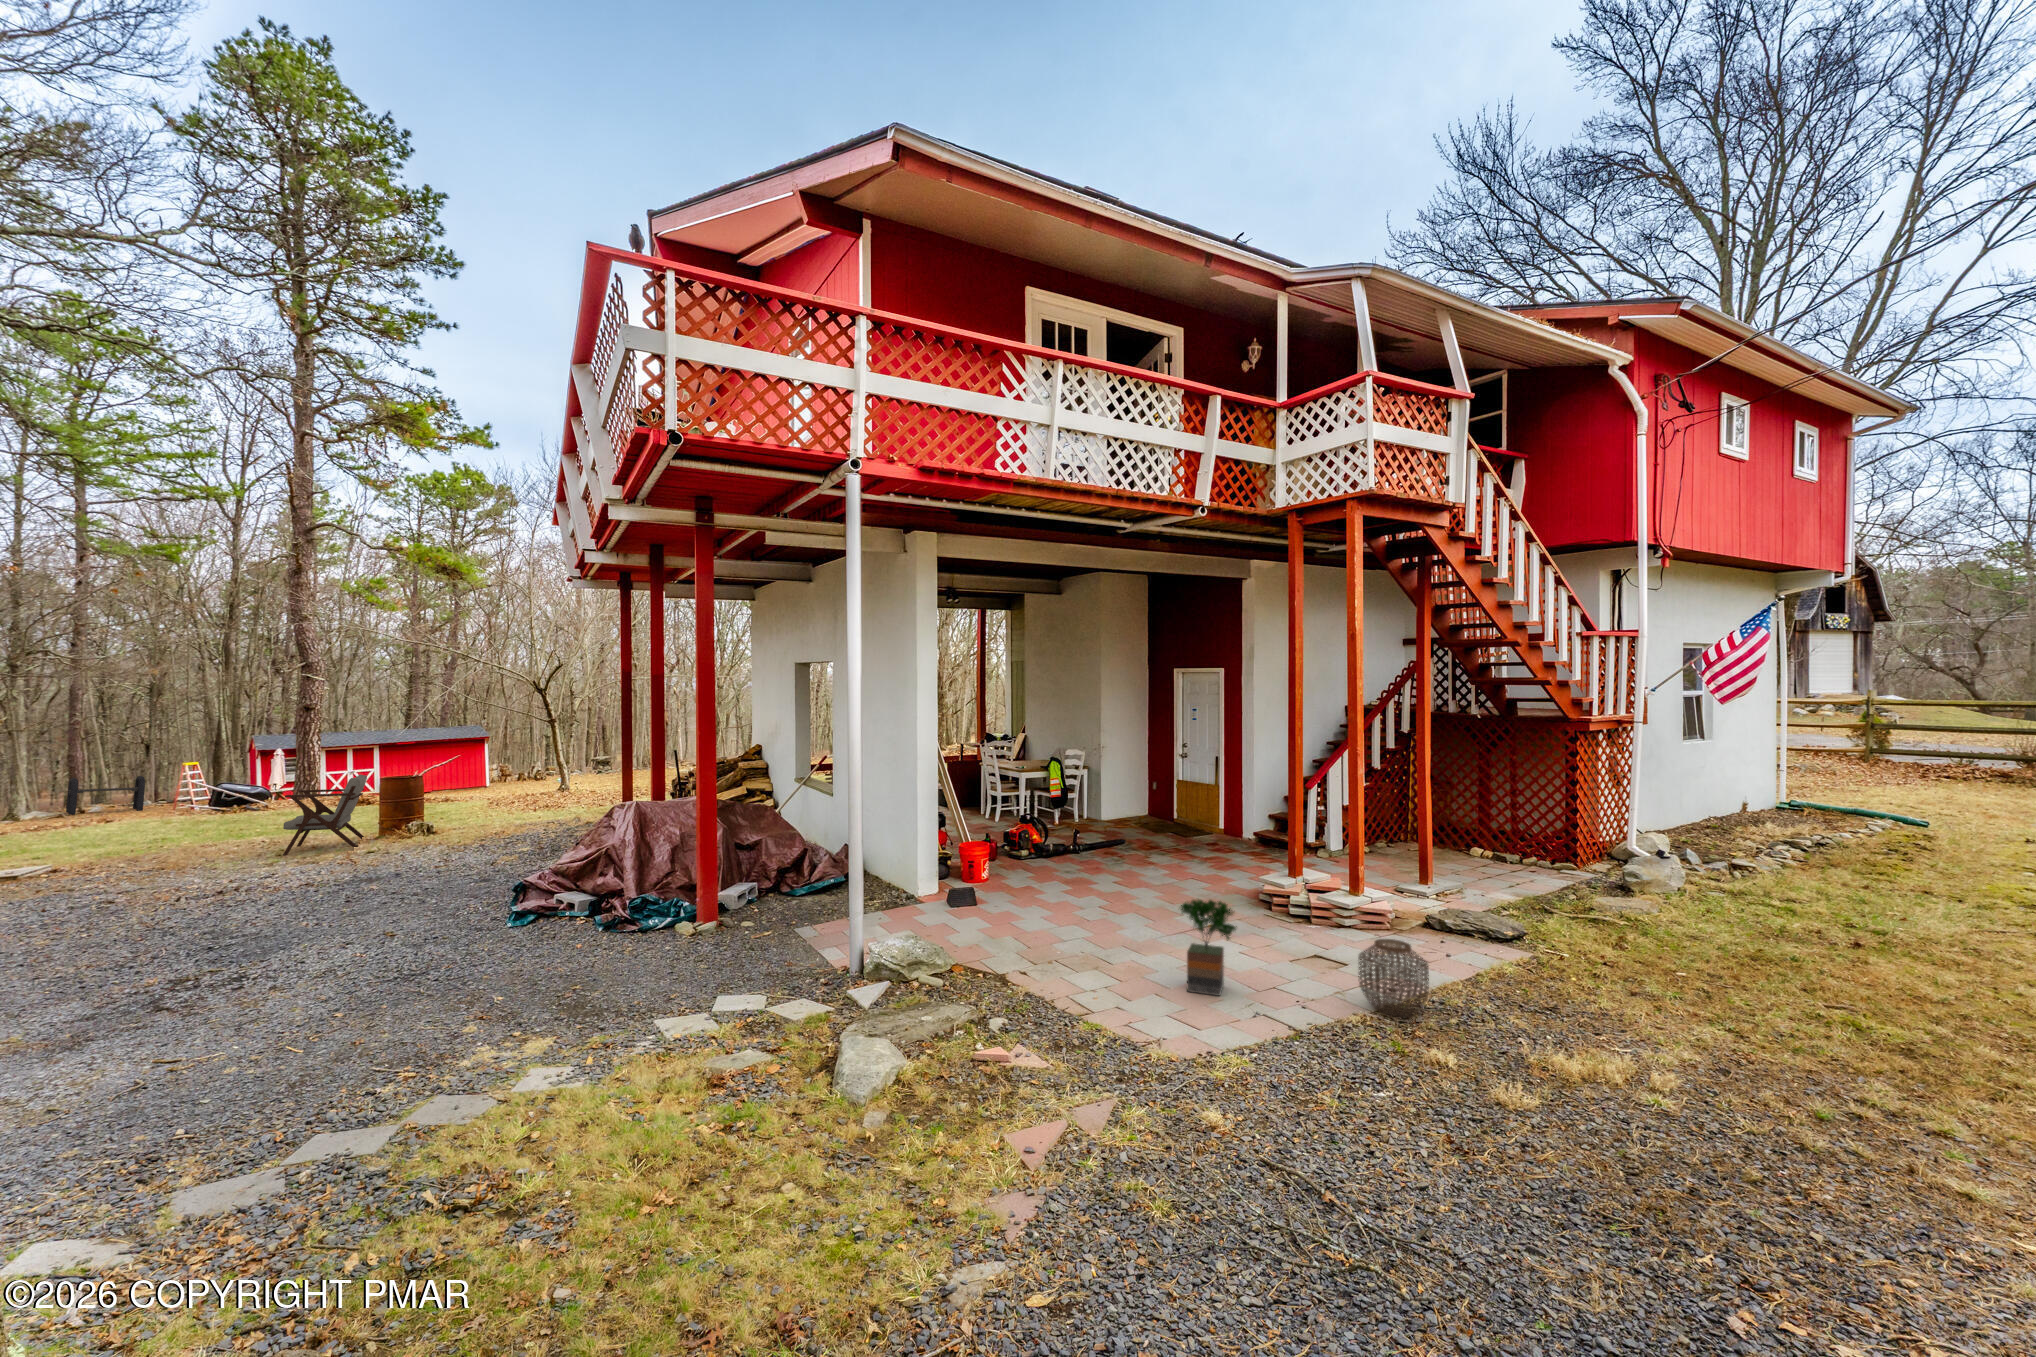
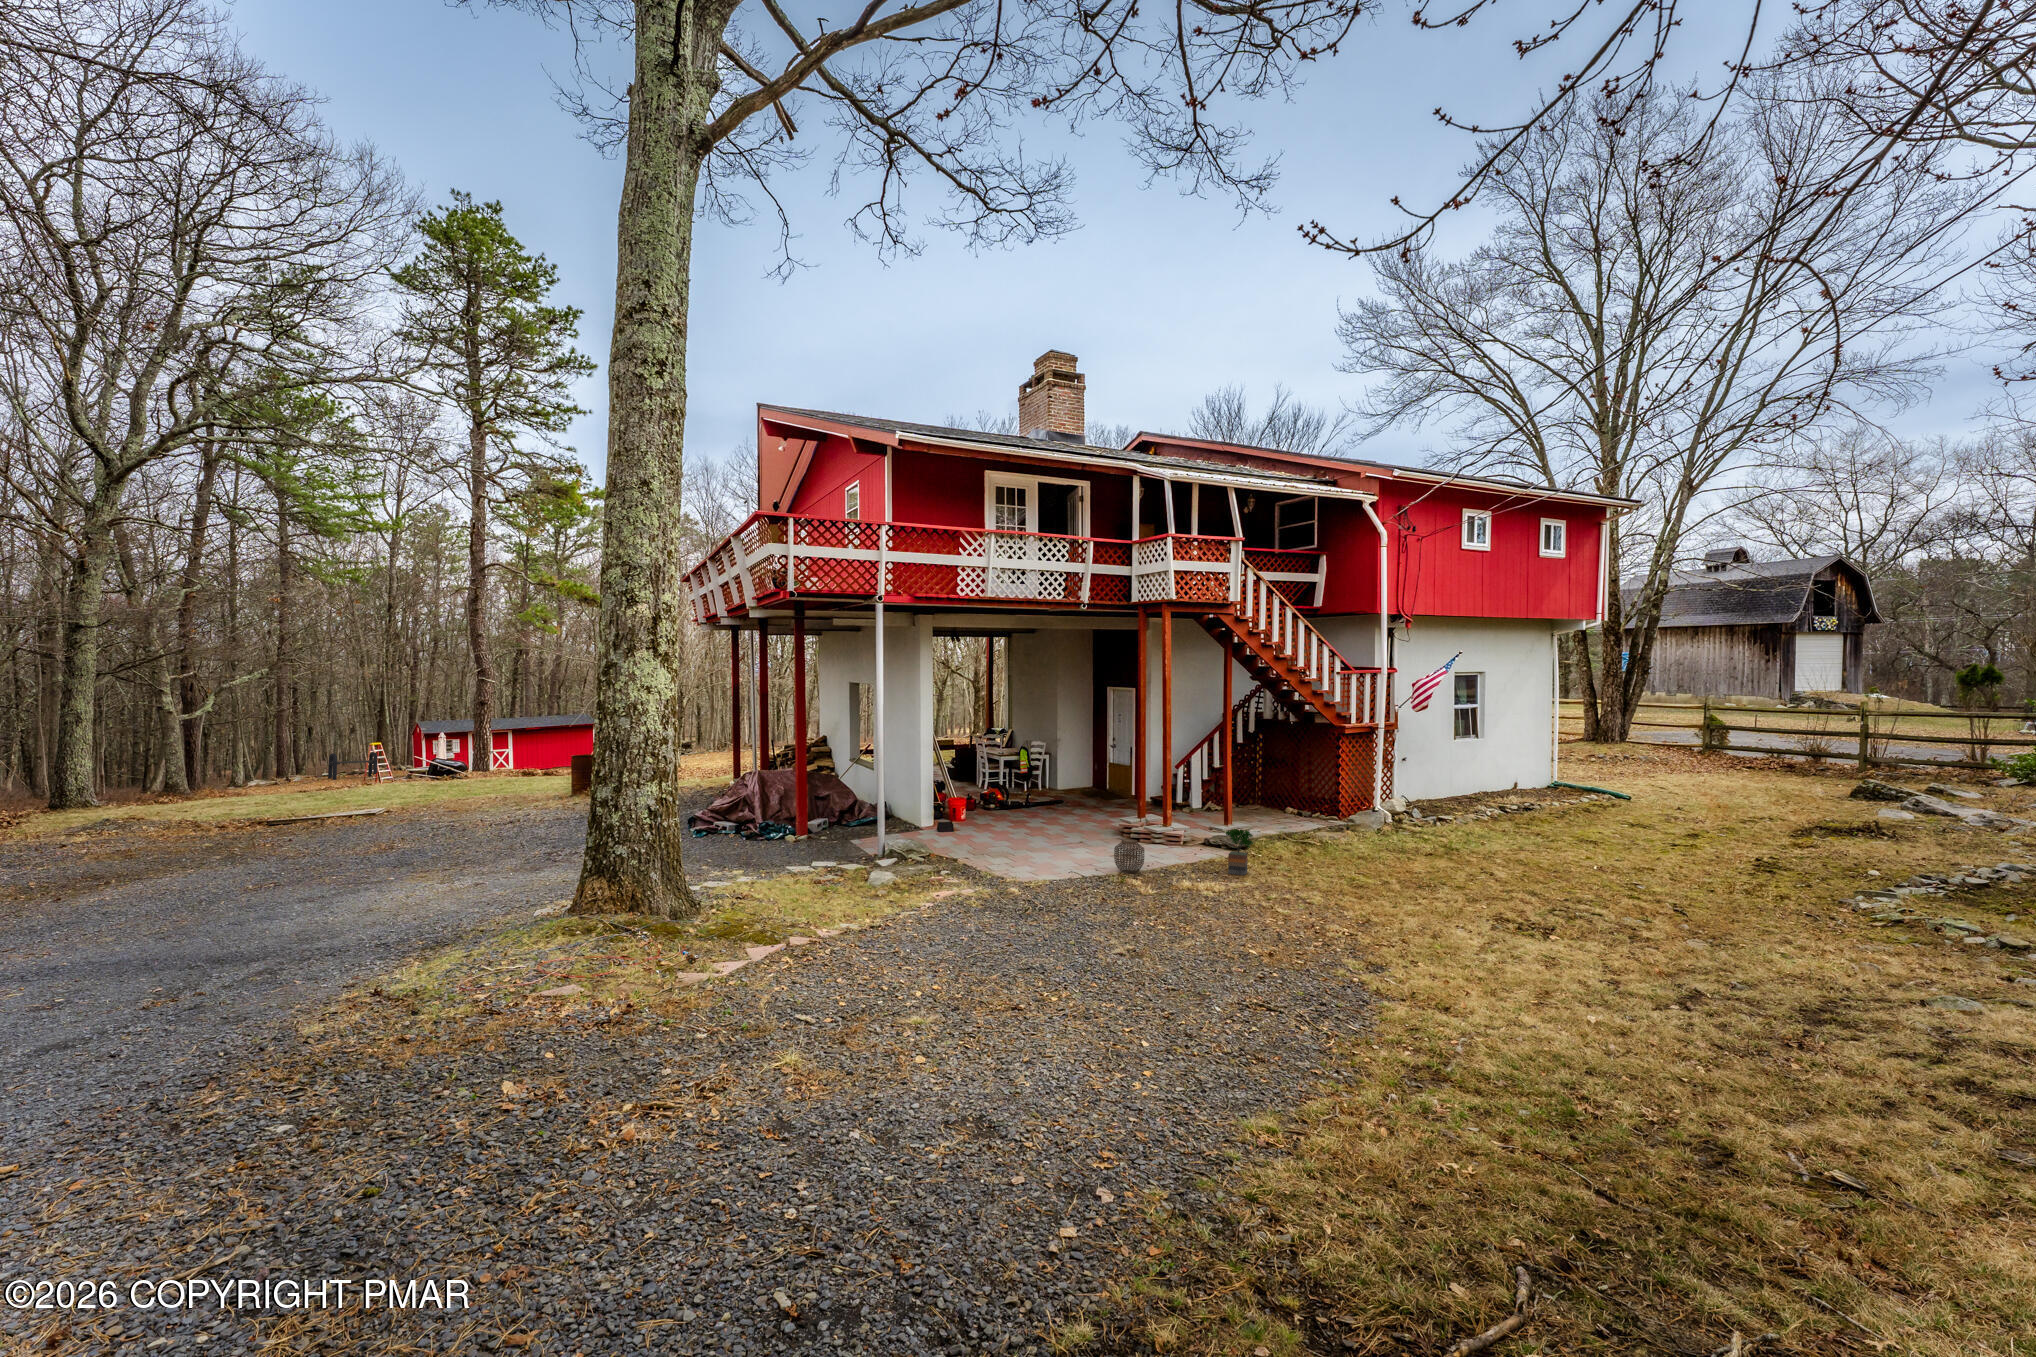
lounge chair: present [283,775,367,855] -> none [531,754,576,805]
potted tree: present [1181,900,1237,996] -> present [1226,829,1253,875]

